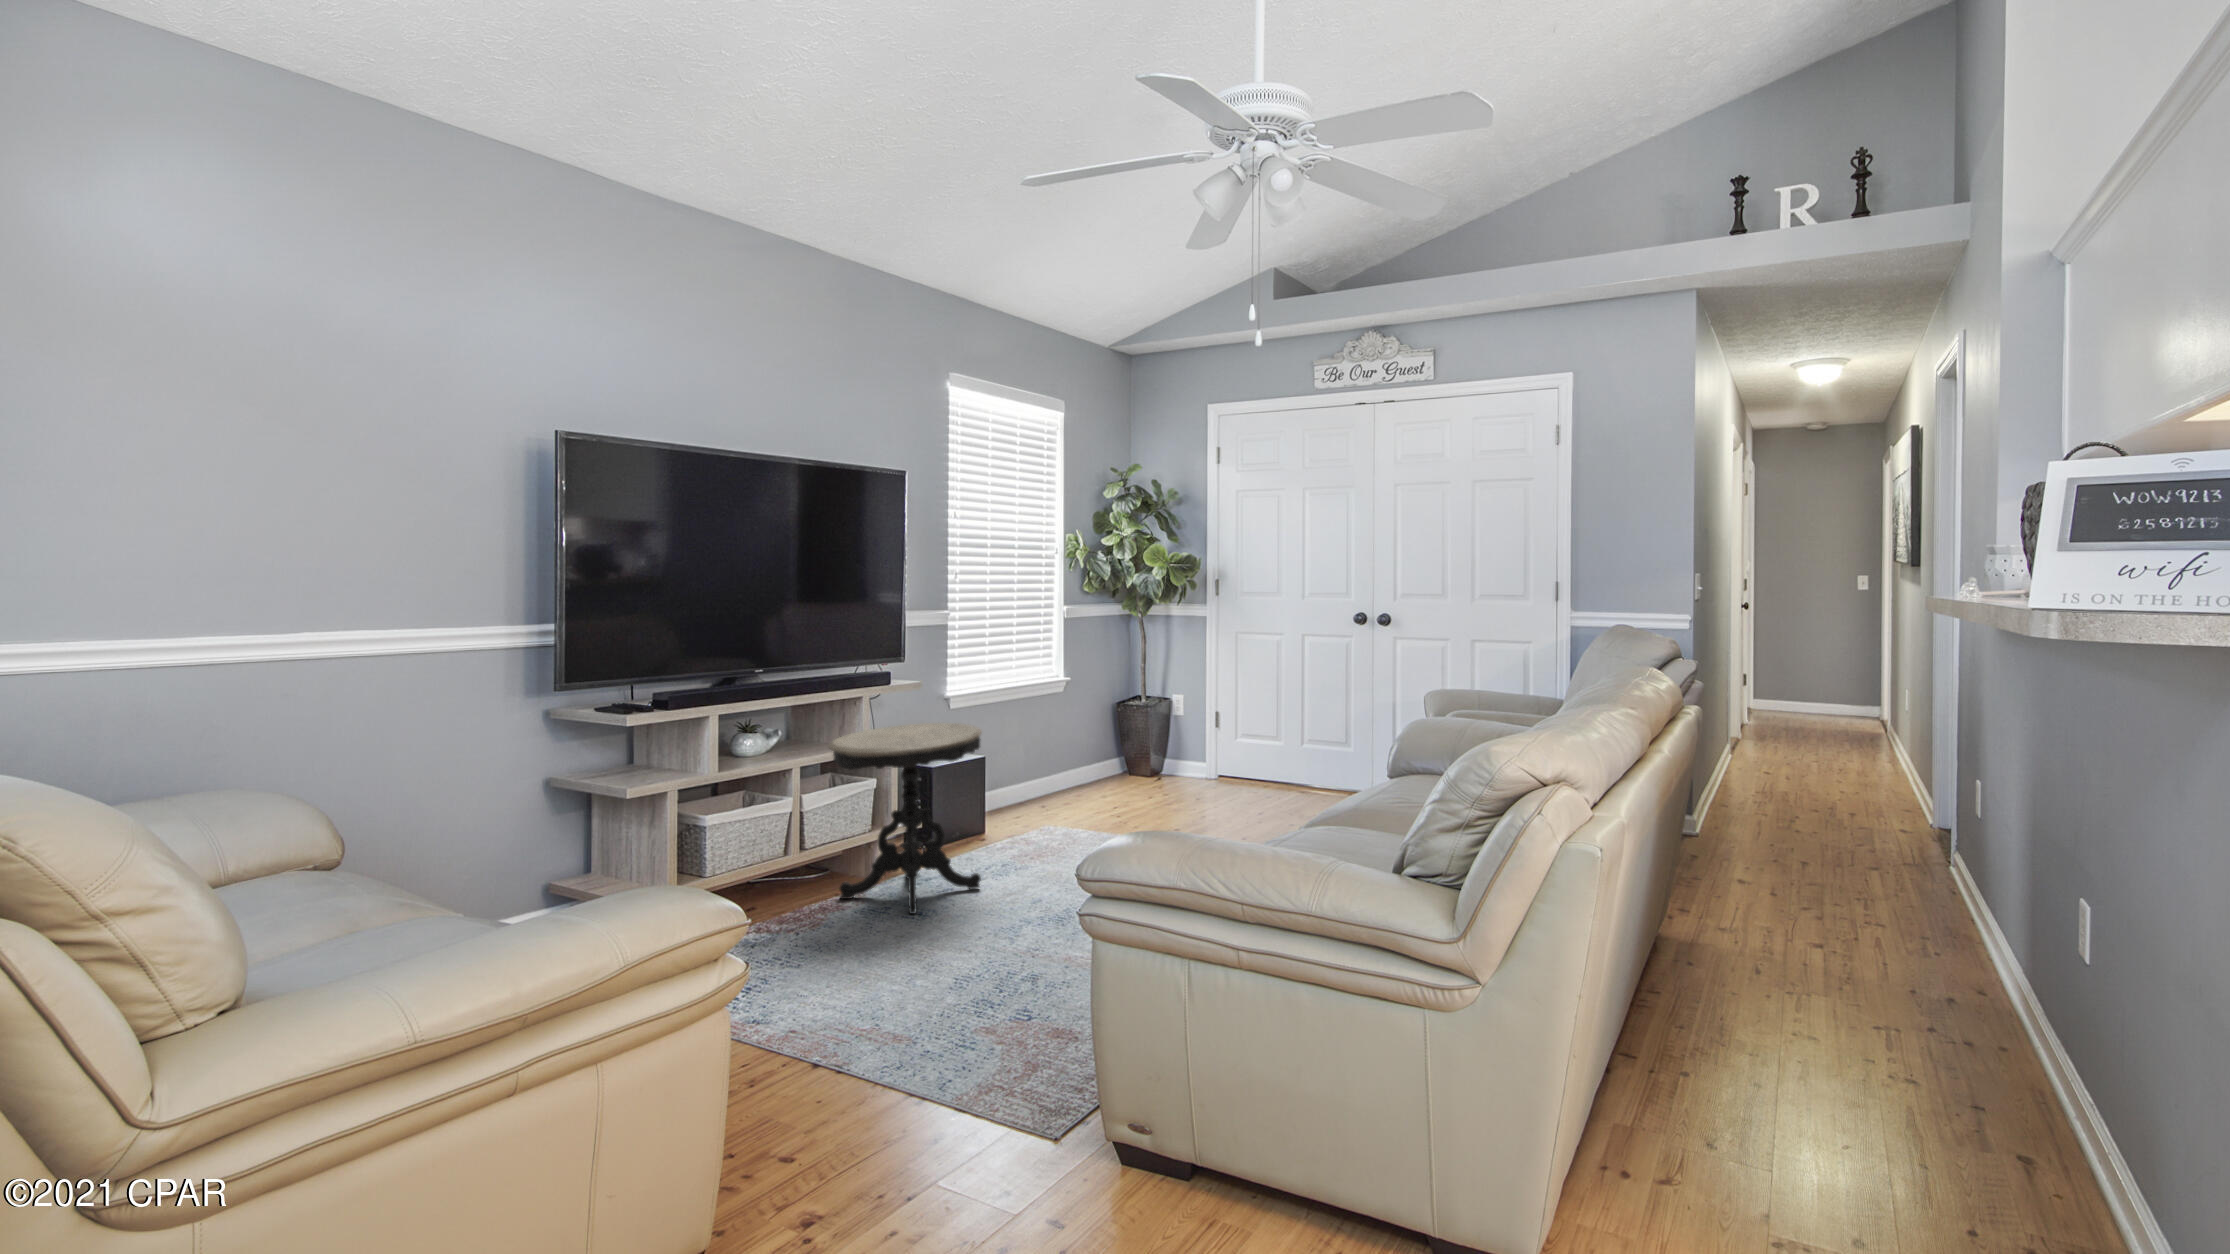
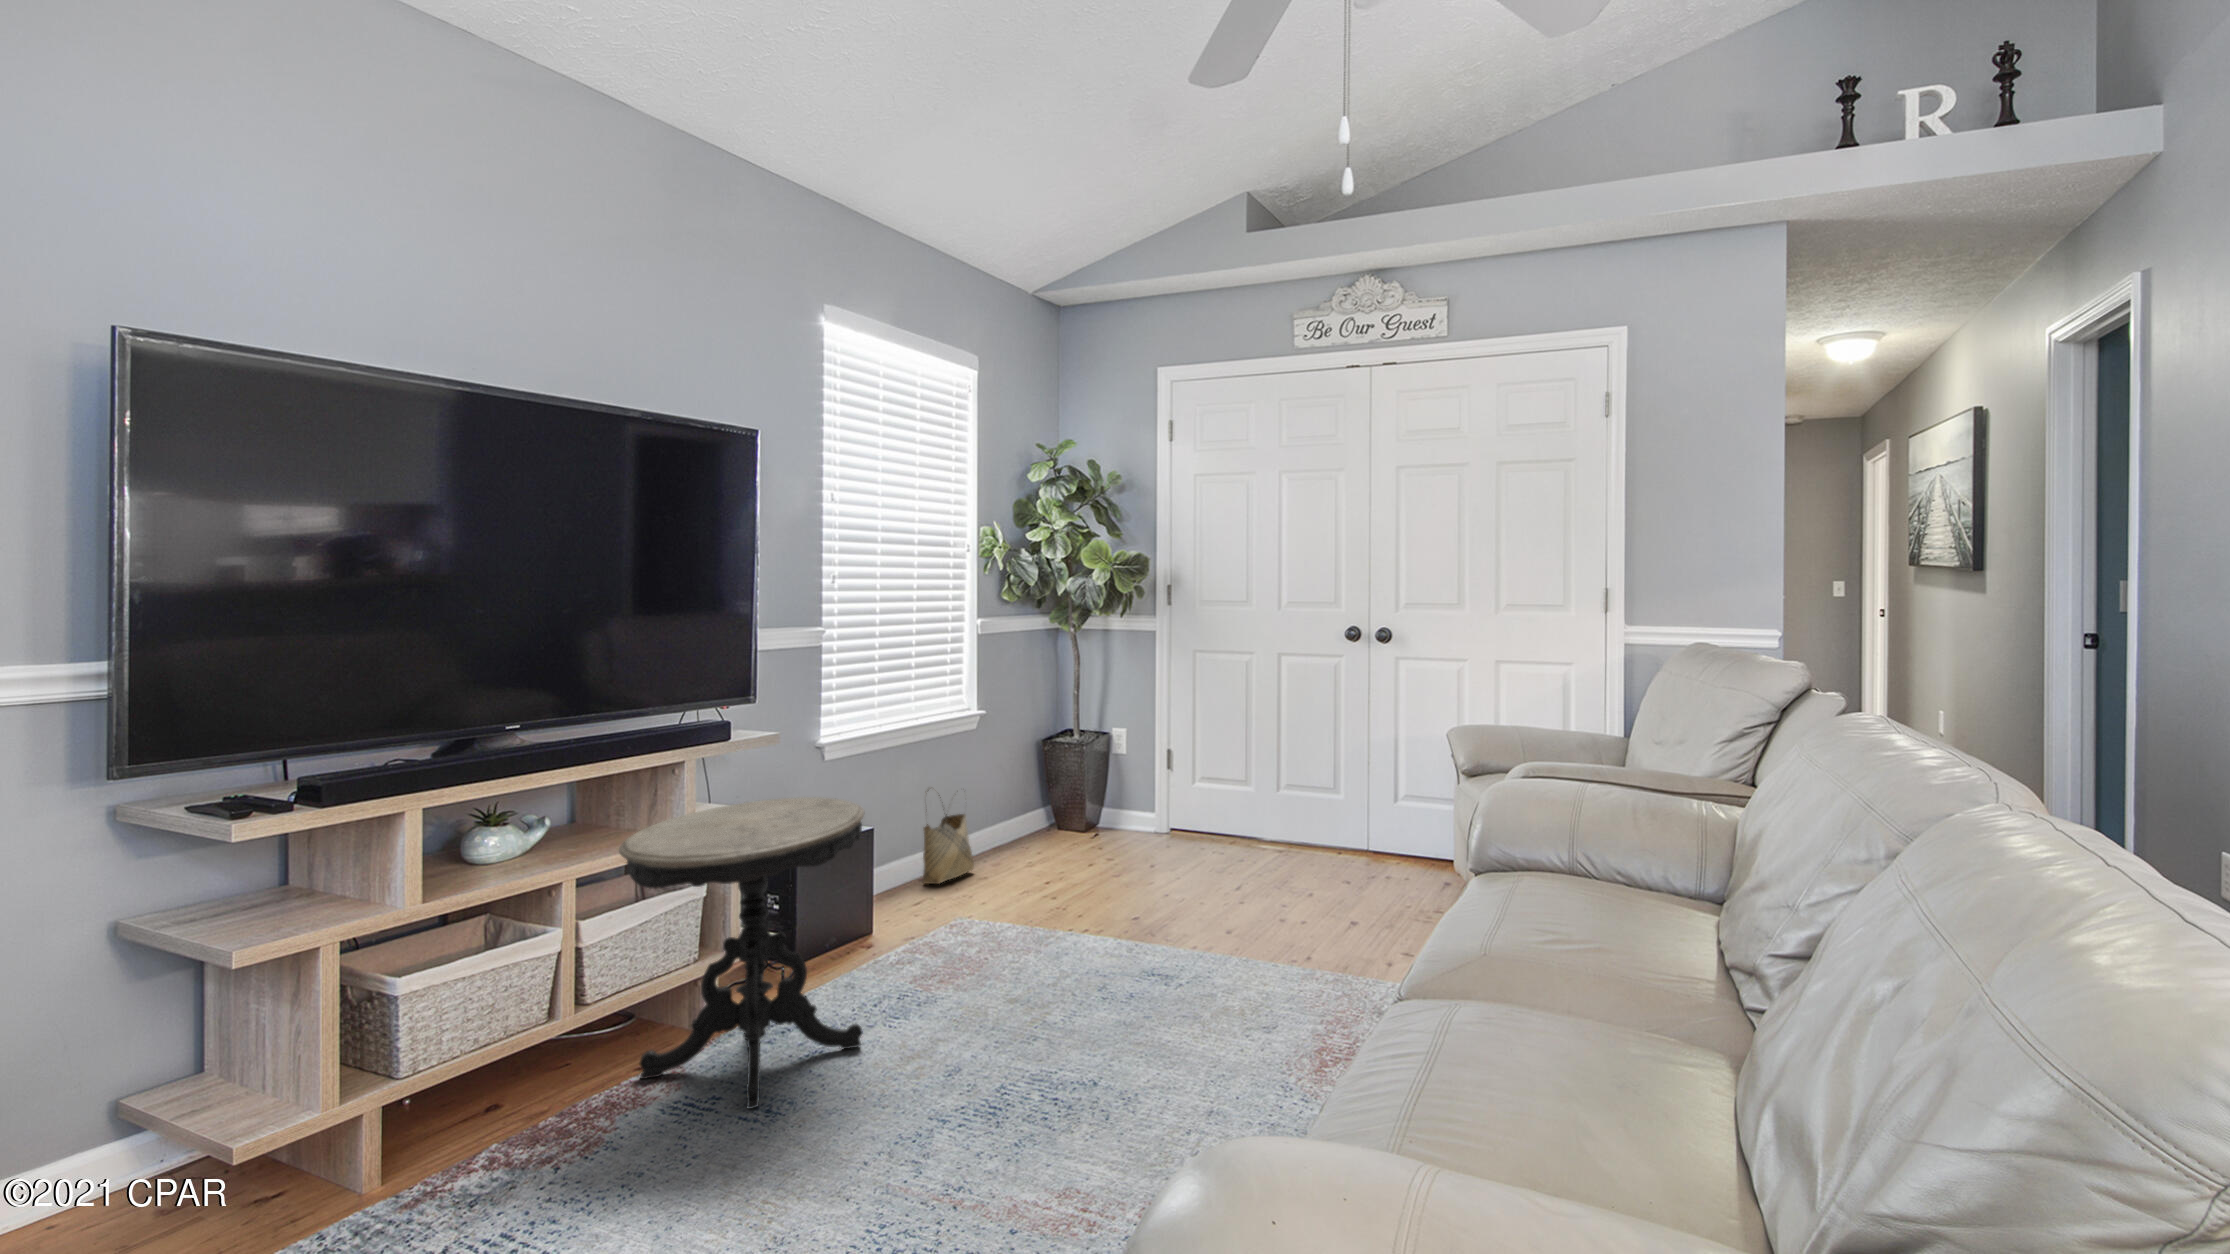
woven basket: none [1023,732,1062,804] -> present [922,795,974,884]

